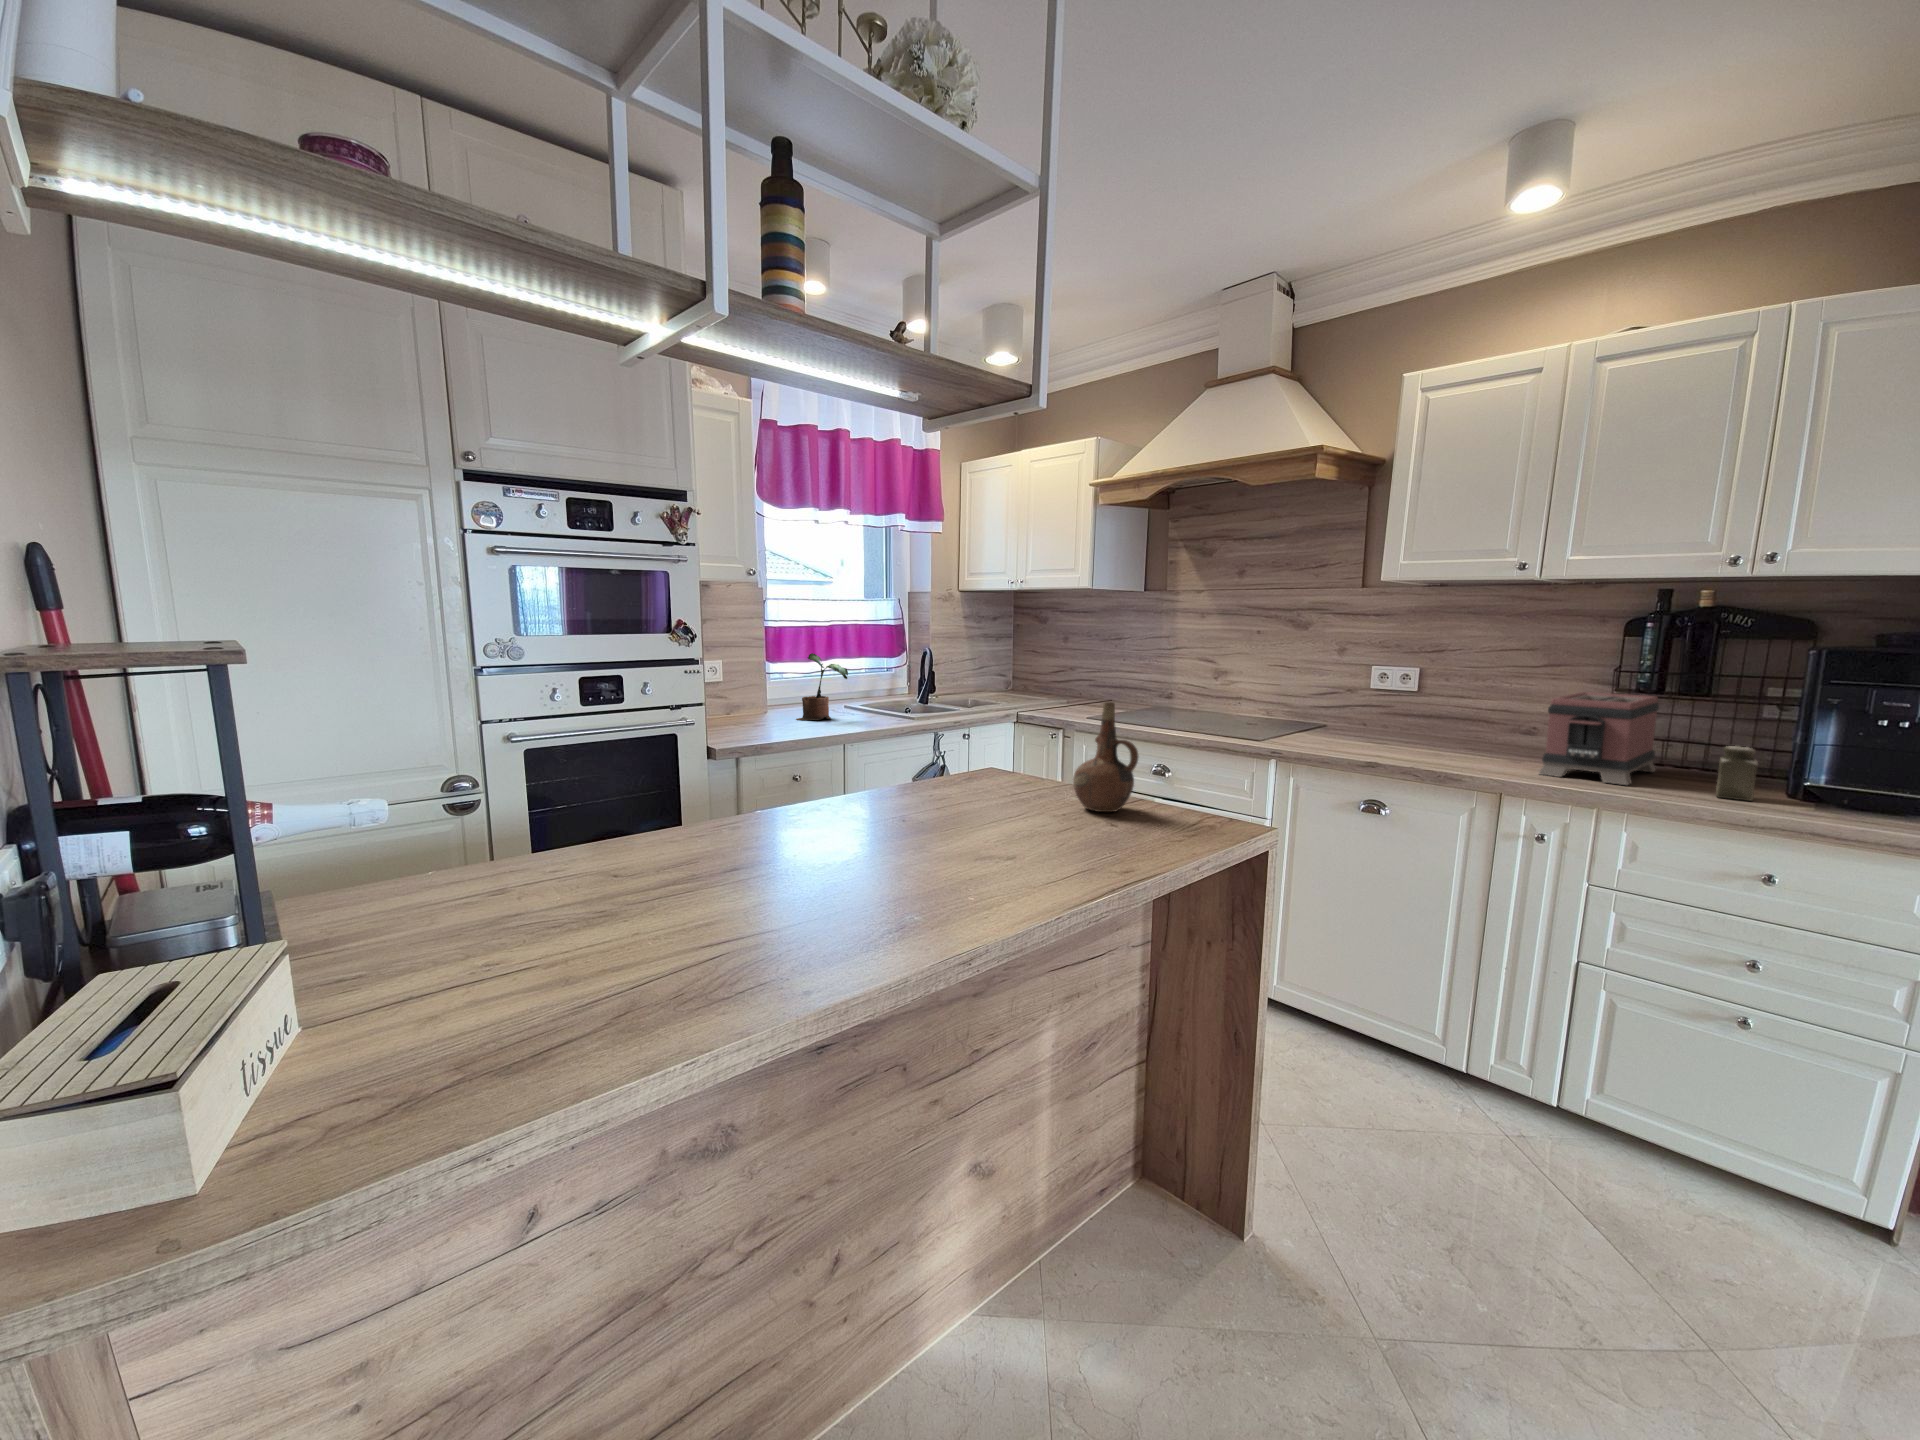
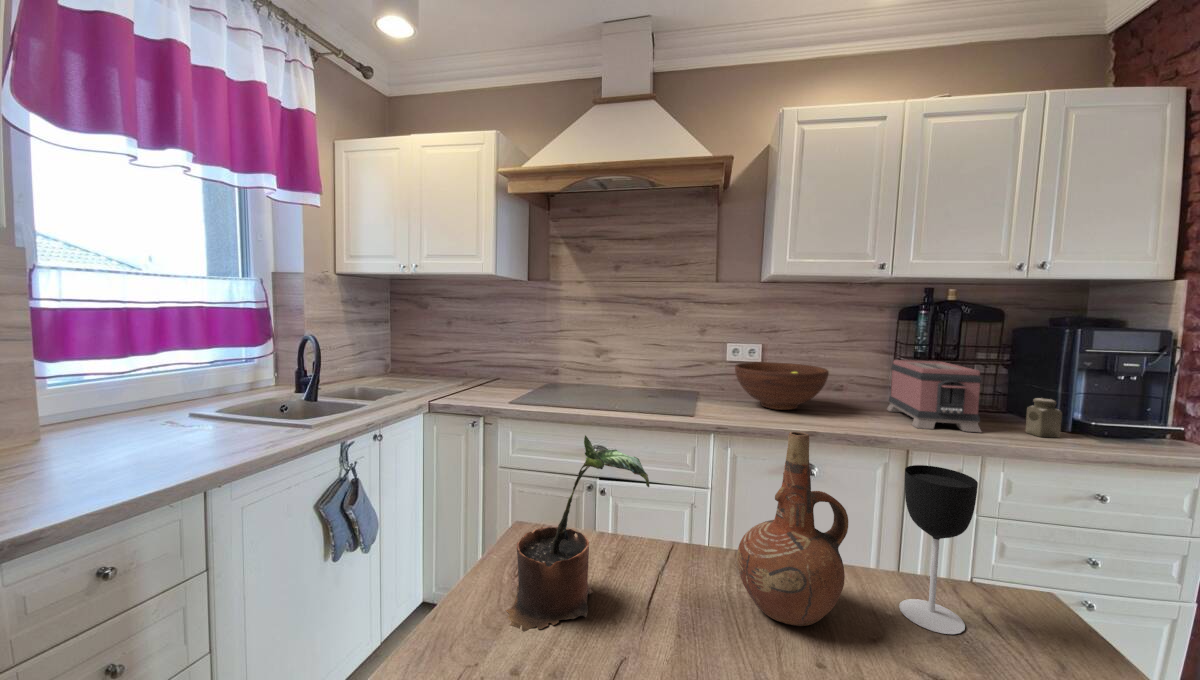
potted plant: present [796,653,848,720] -> present [506,435,649,631]
fruit bowl: none [1343,691,1468,748] -> present [735,362,829,410]
wine glass: none [1168,730,1209,828] -> present [899,465,978,634]

